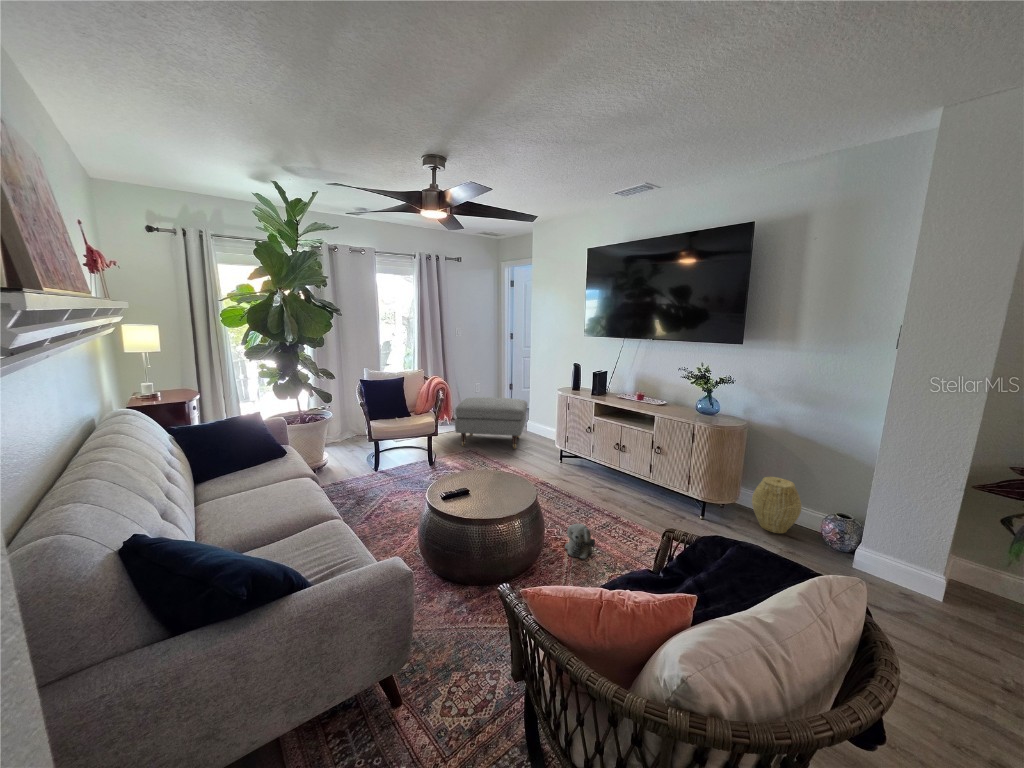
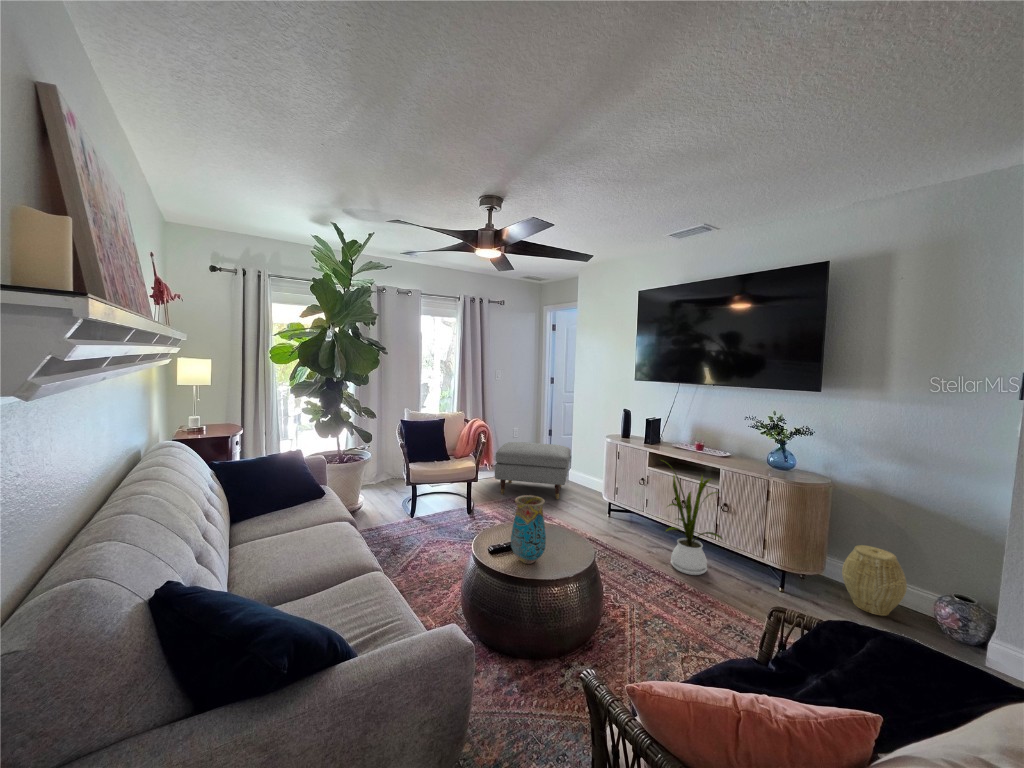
house plant: none [600,409,656,509] -> present [666,464,723,575]
vase: none [460,447,491,506] -> present [511,495,546,564]
plush toy: present [565,523,595,559] -> none [625,590,662,634]

